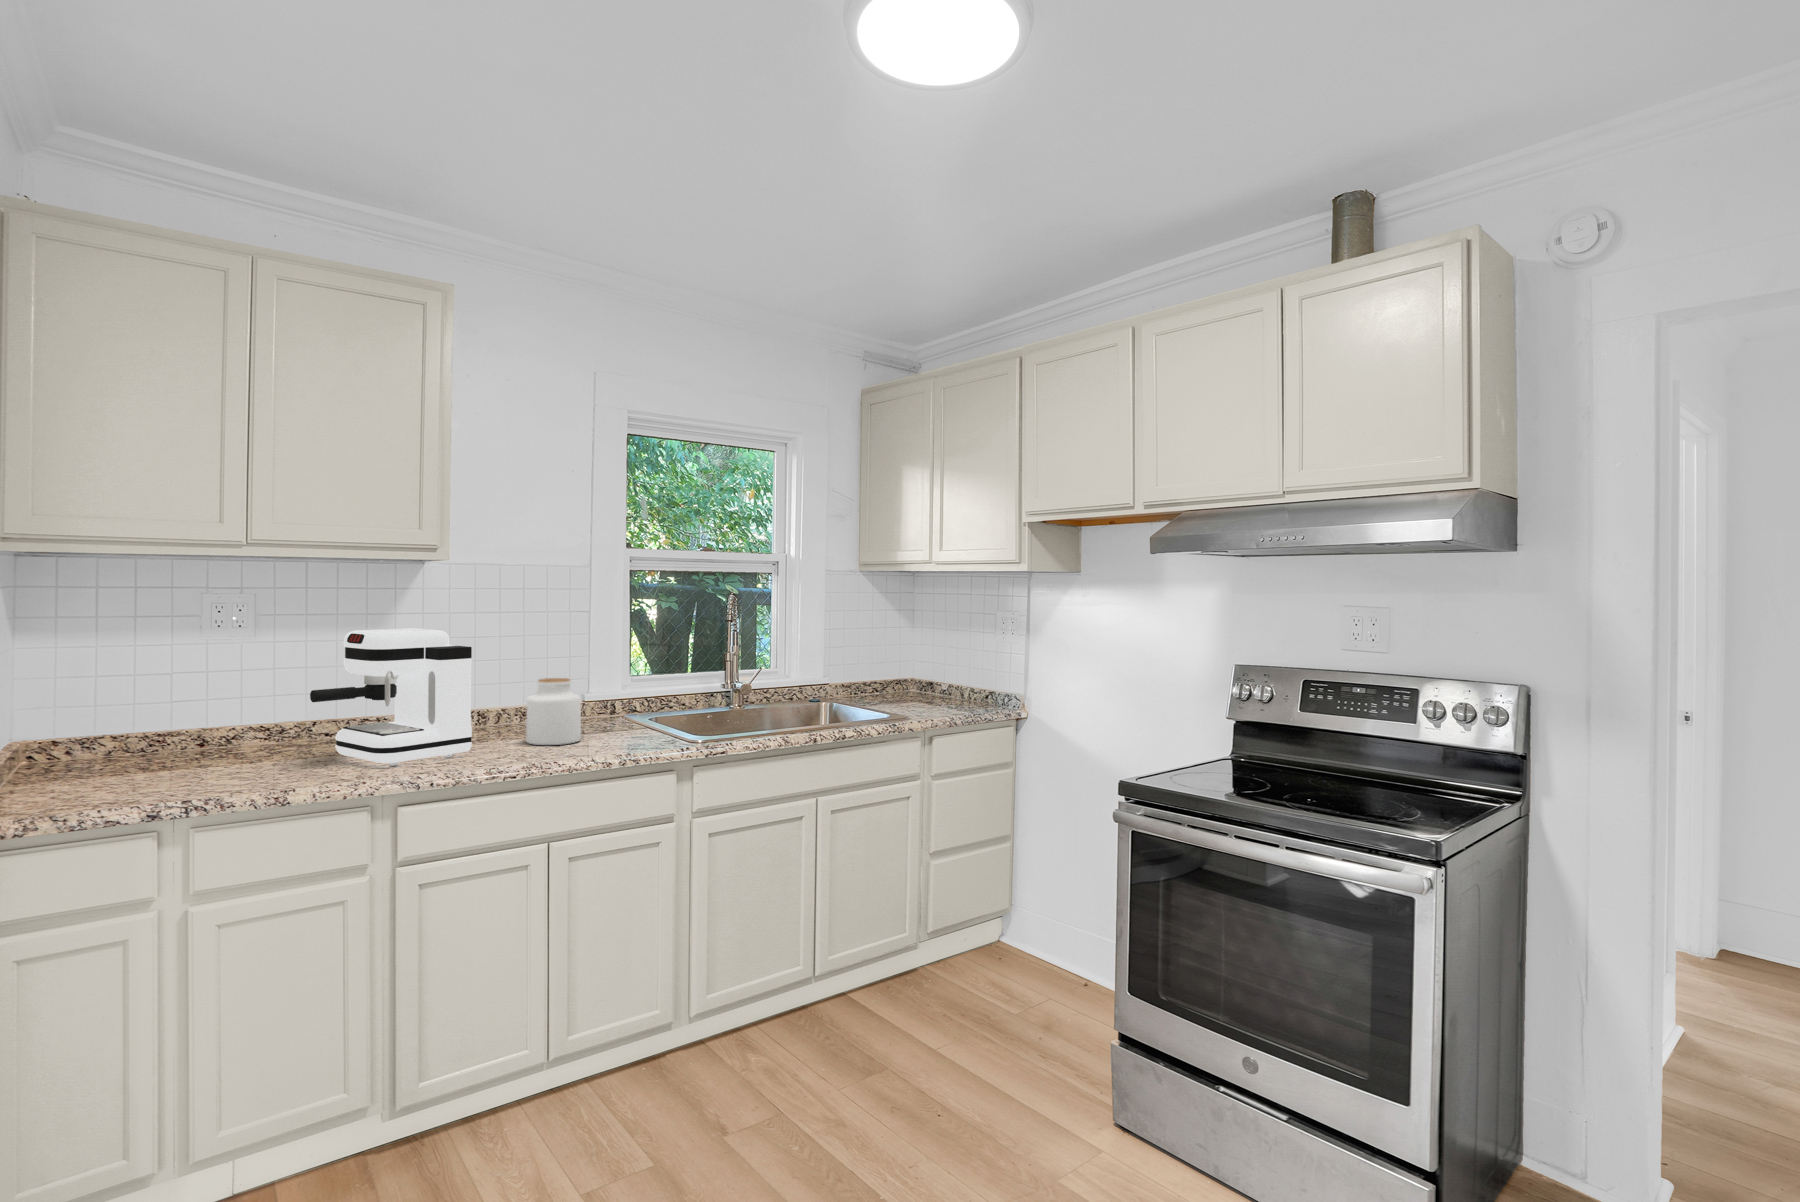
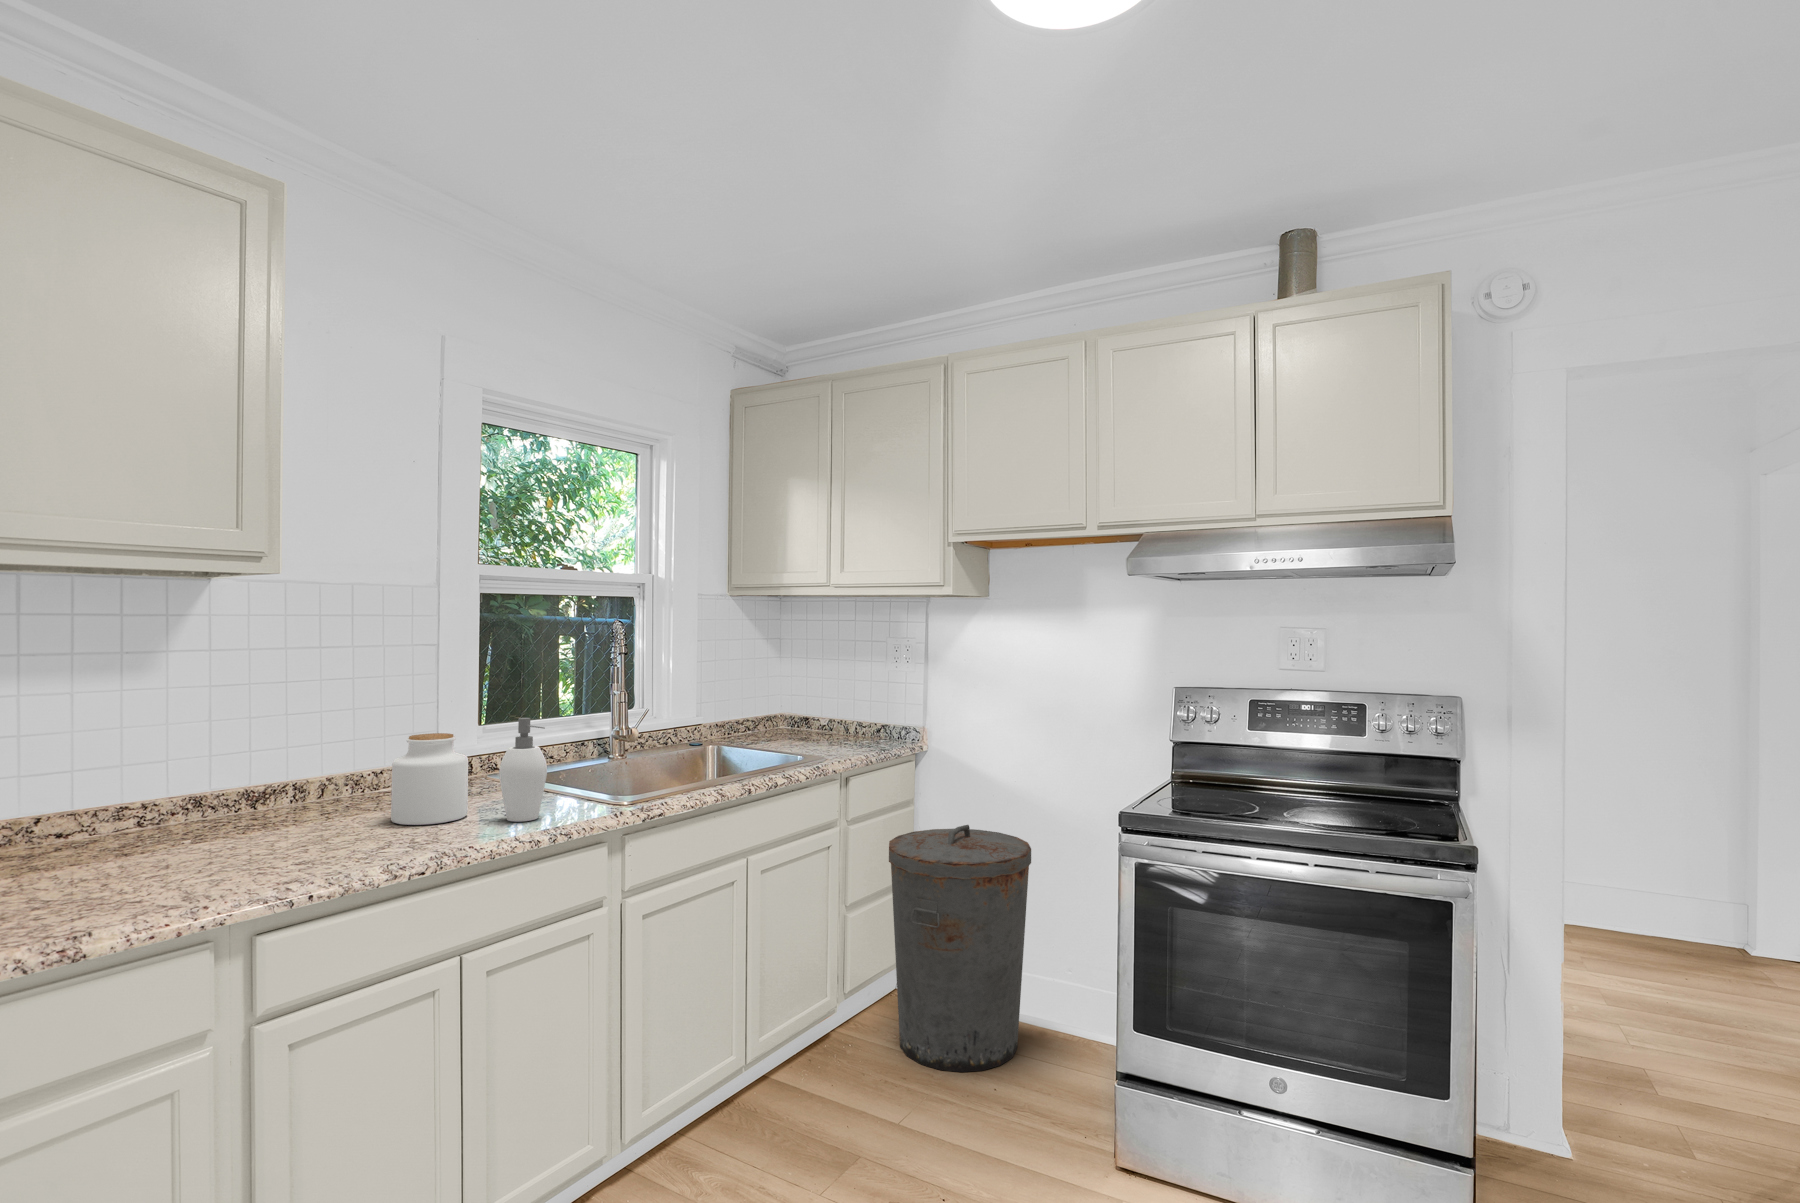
coffee maker: present [310,629,472,766] -> none [79,673,337,876]
soap dispenser: none [596,669,632,748] -> present [499,718,547,822]
trash can: none [966,787,1101,1012] -> present [889,825,1031,1072]

